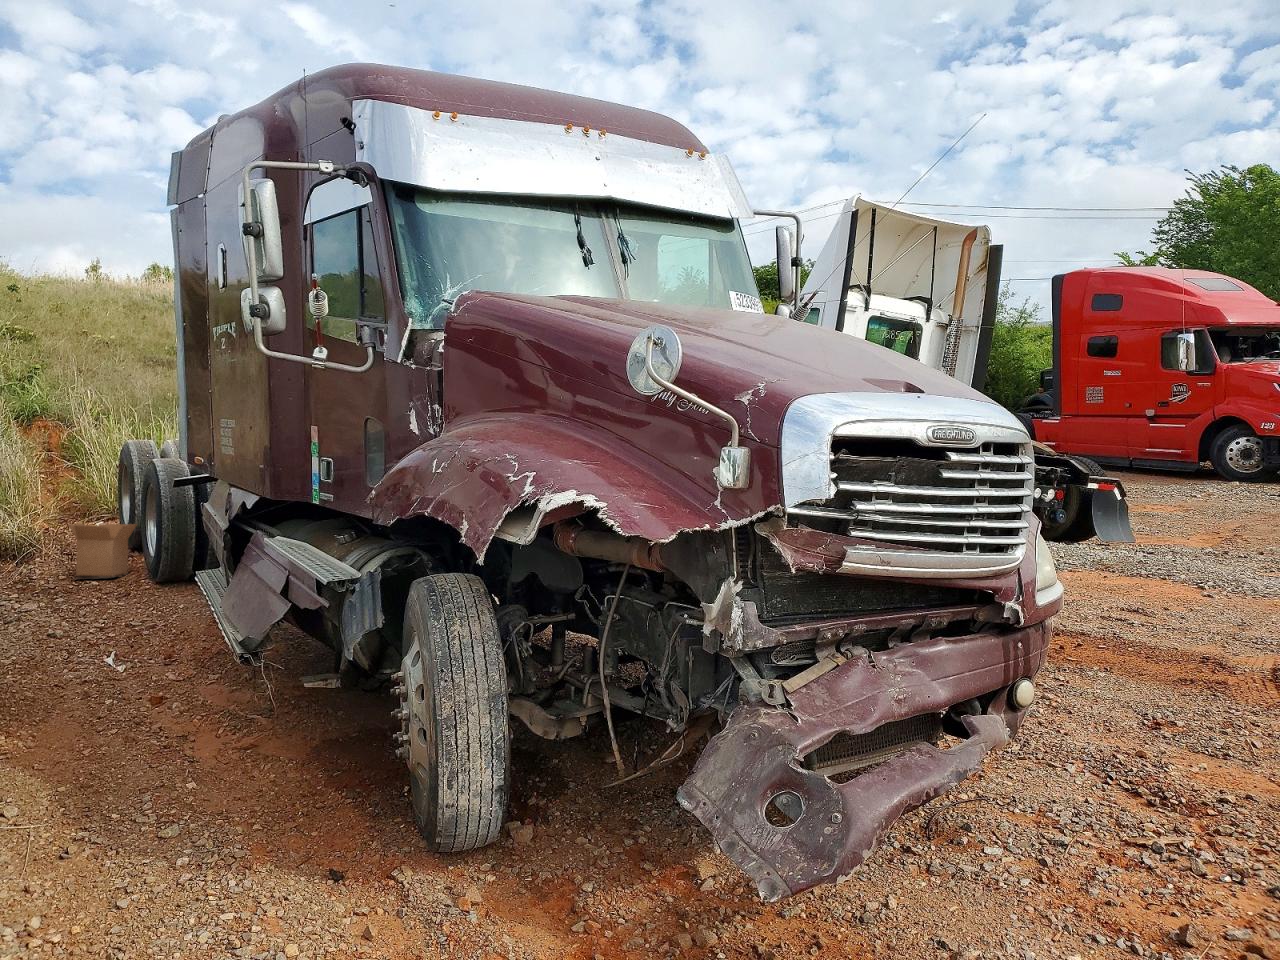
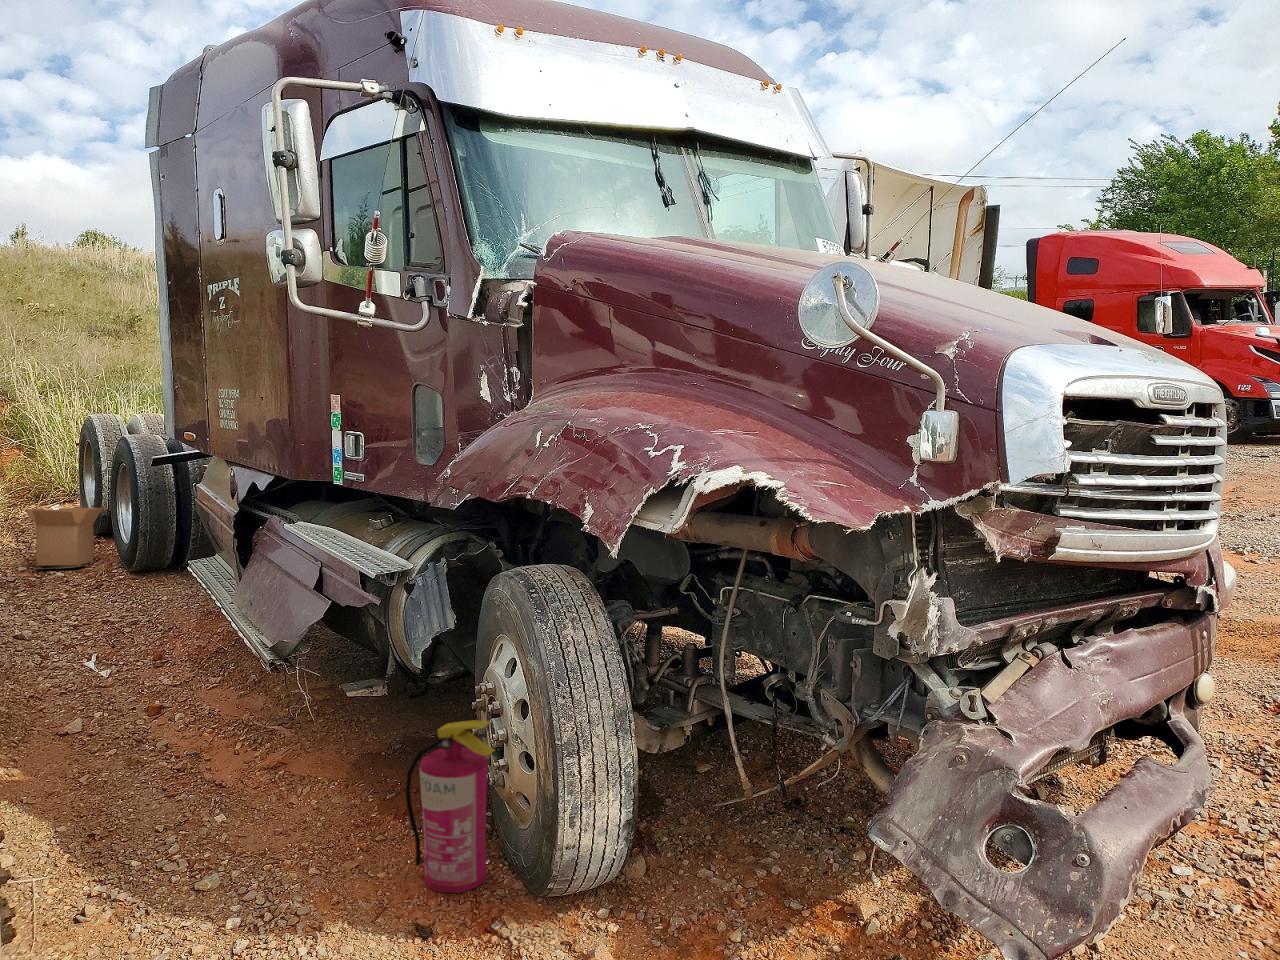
fire extinguisher: none [332,703,403,848] -> present [405,720,494,893]

